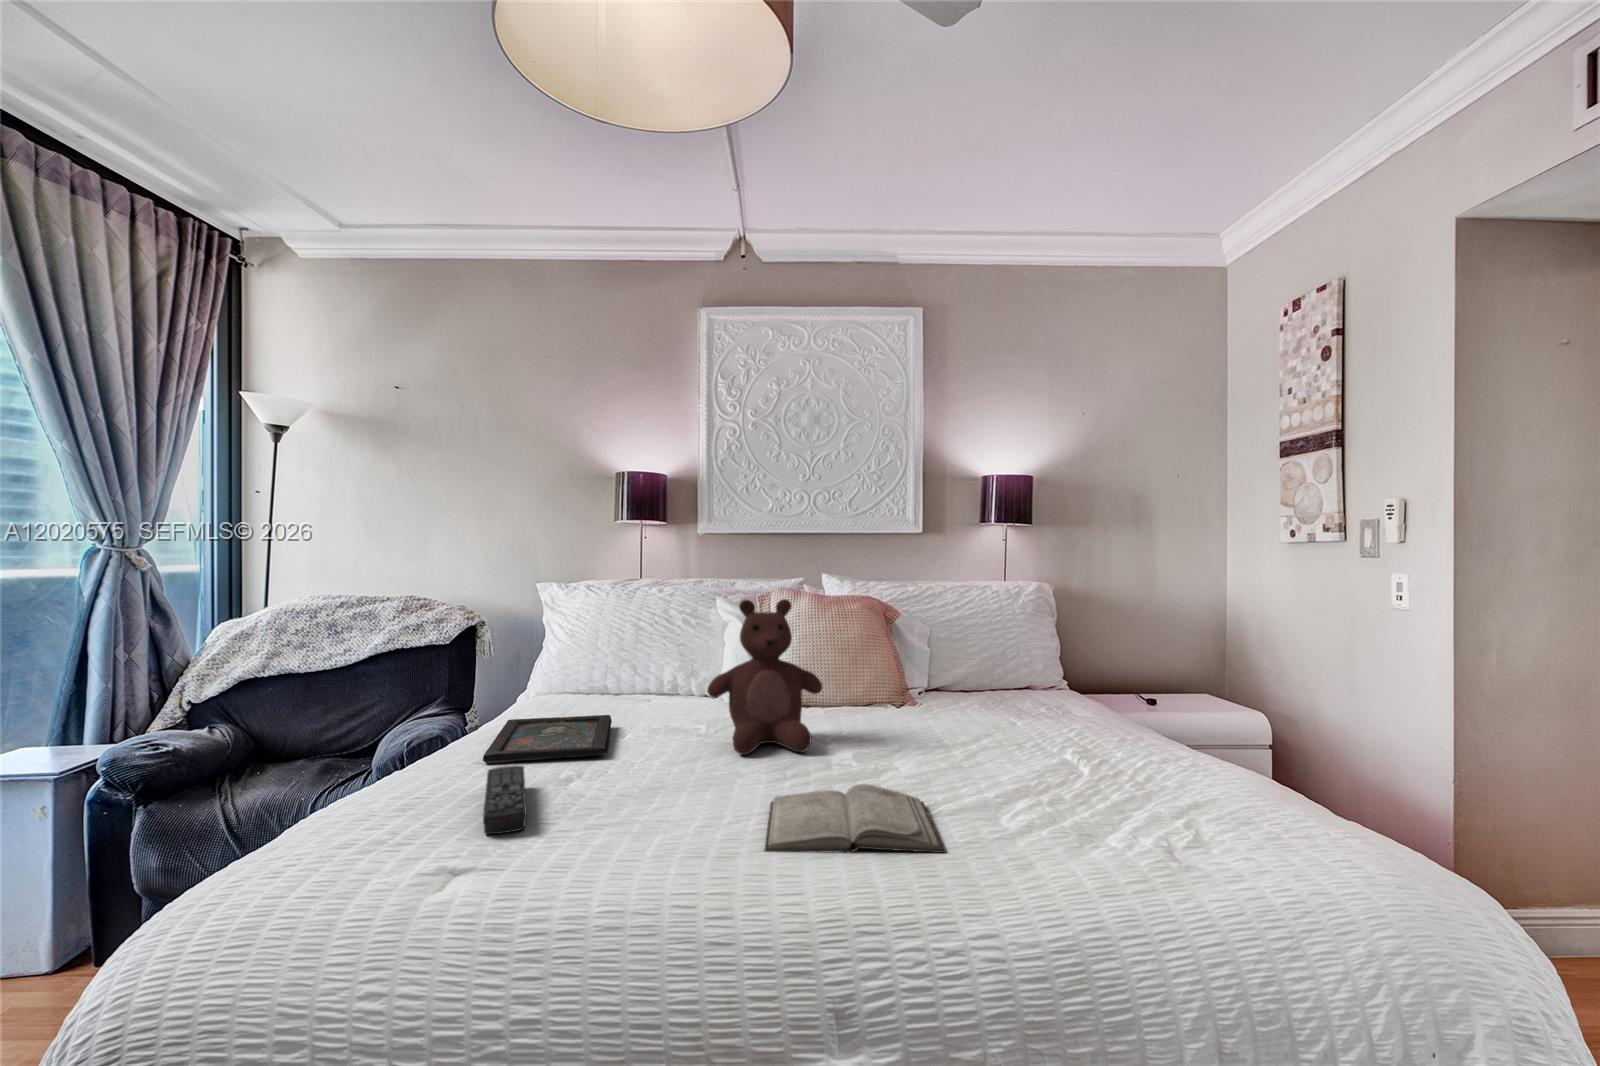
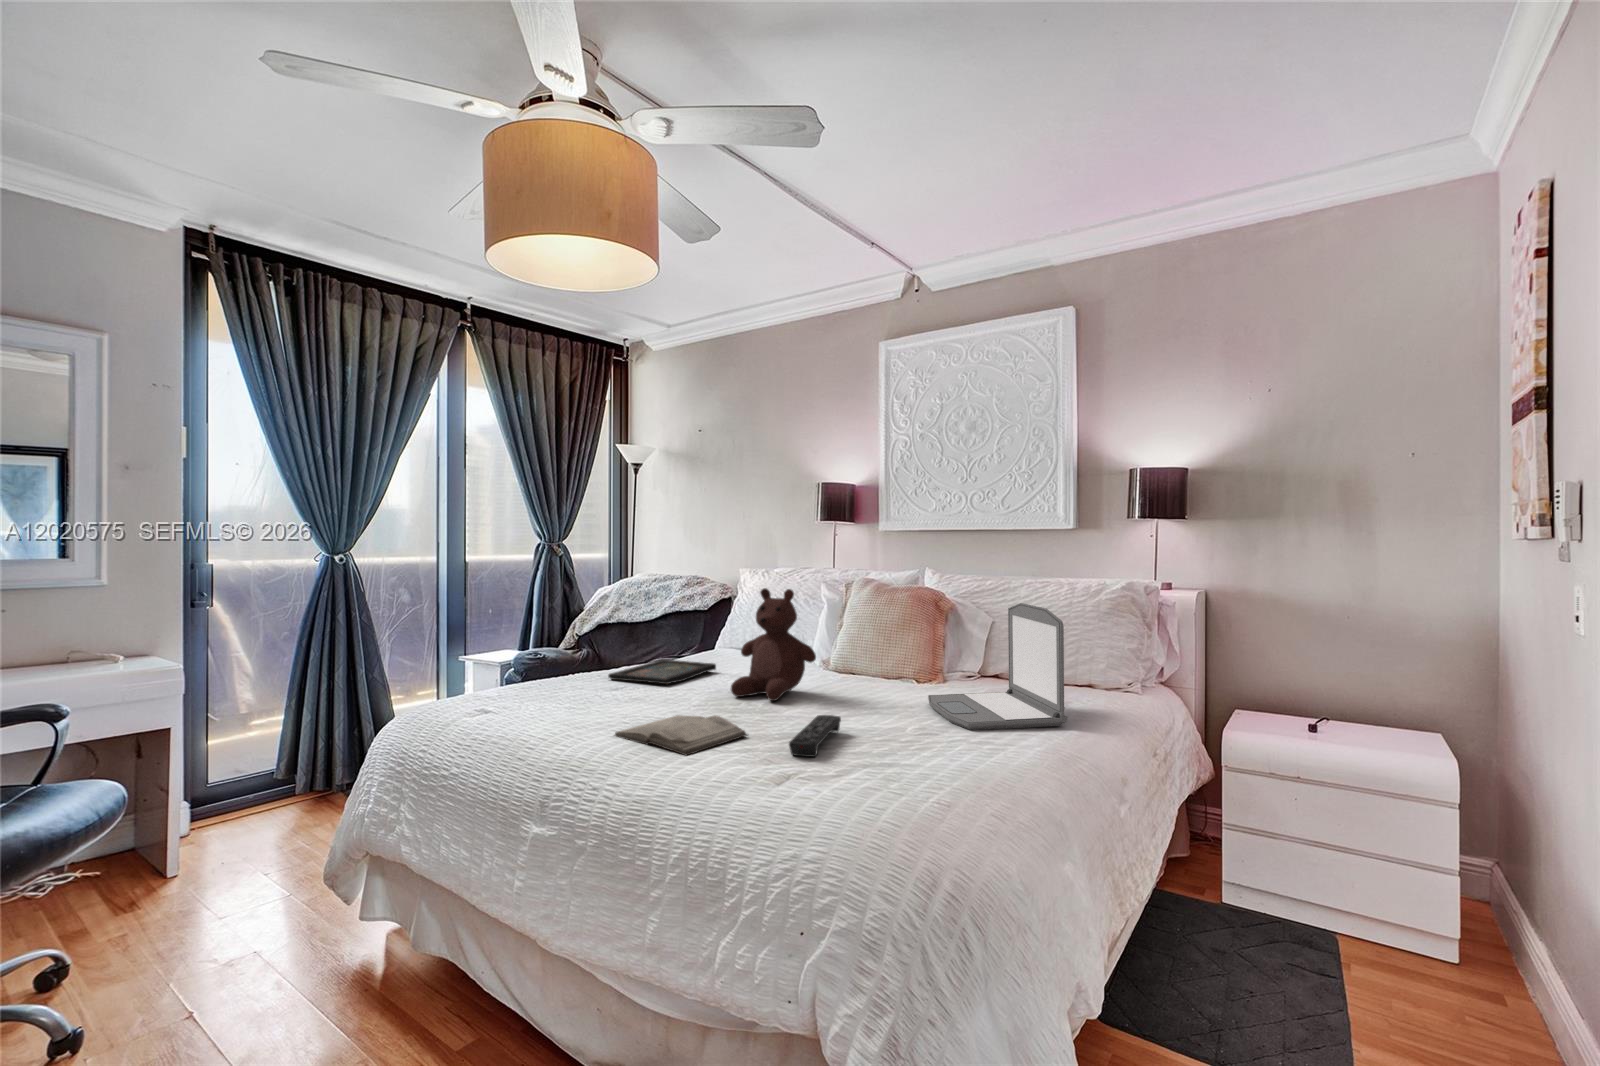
laptop: none [939,604,1107,746] -> present [928,603,1068,730]
remote control: present [483,766,526,835] -> present [789,715,841,757]

